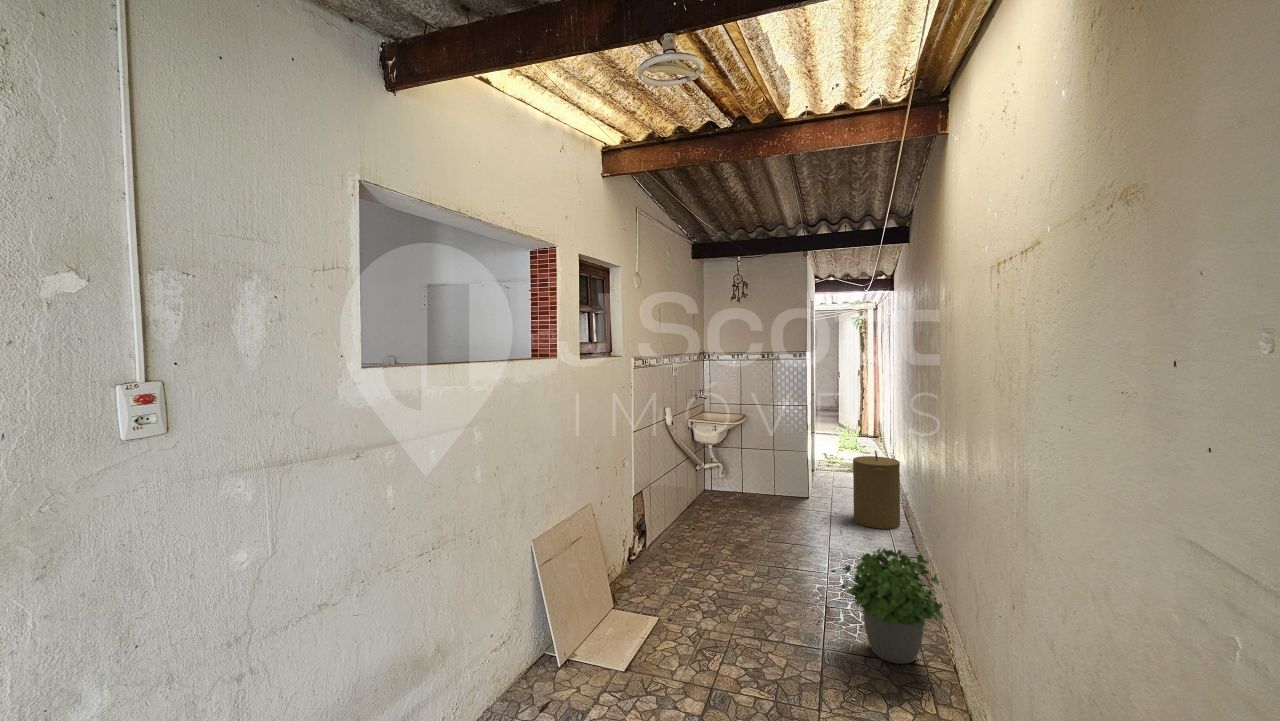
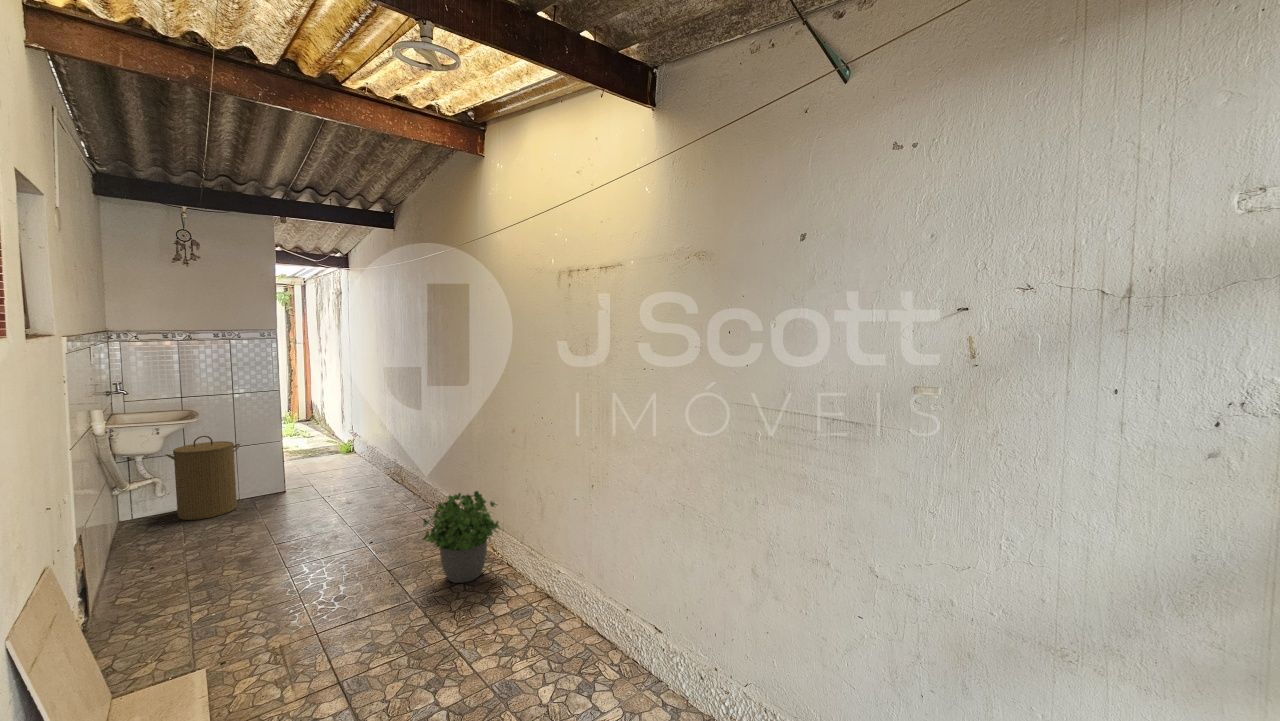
laundry hamper: present [853,450,900,529] -> present [166,436,240,520]

